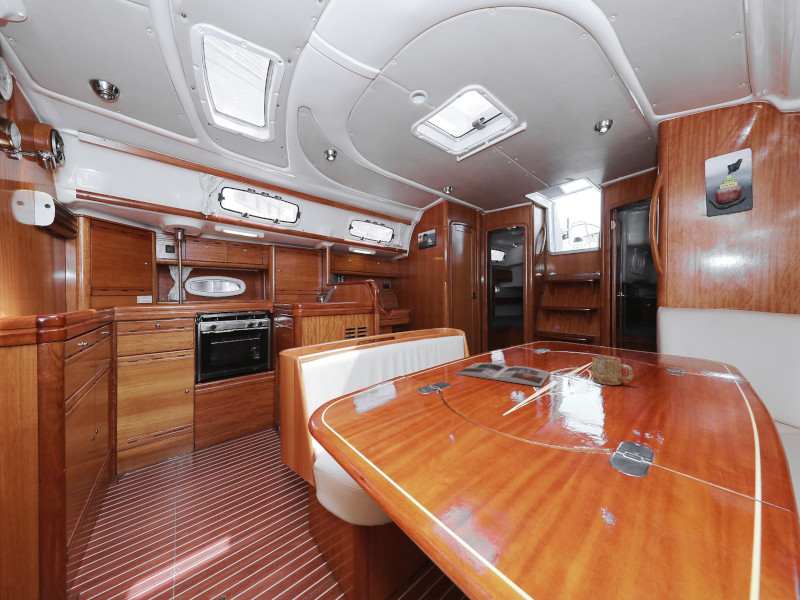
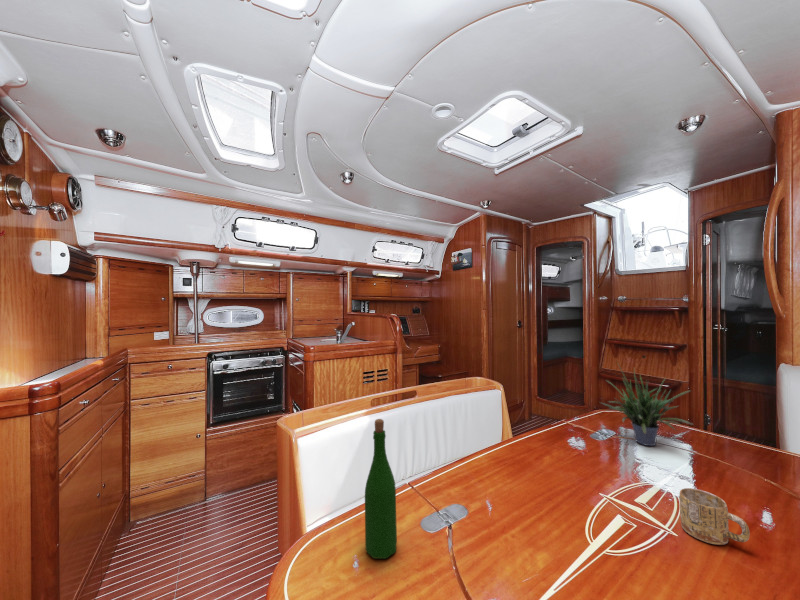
potted plant: none [537,295,602,354] -> present [602,367,691,446]
wine bottle: none [380,303,403,401] -> present [365,419,397,559]
magazine: present [456,363,550,386] -> none [479,463,615,538]

